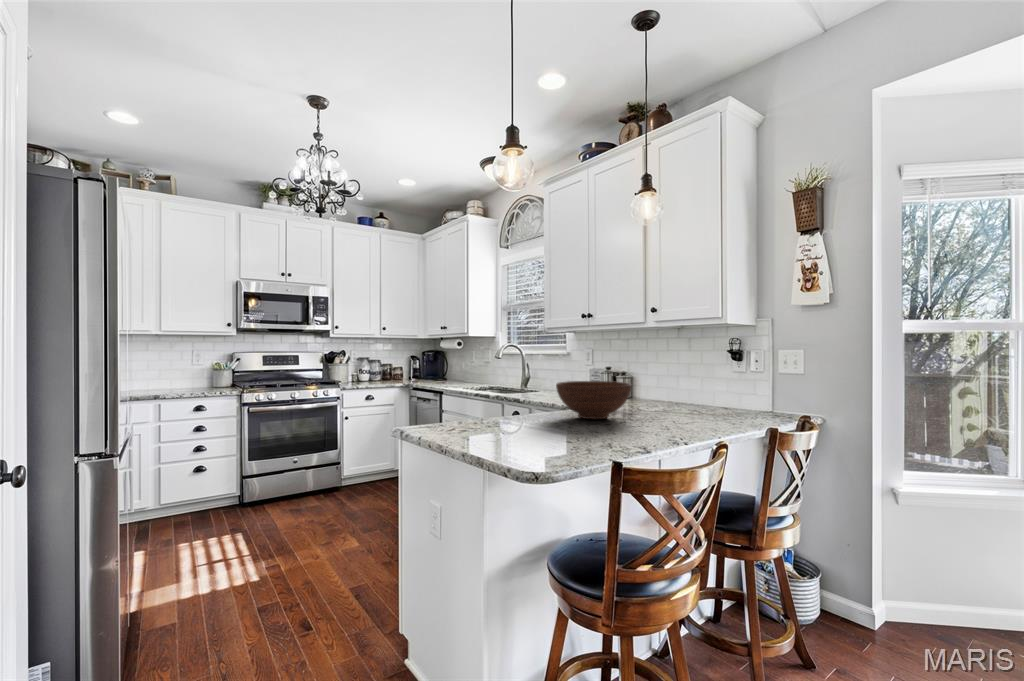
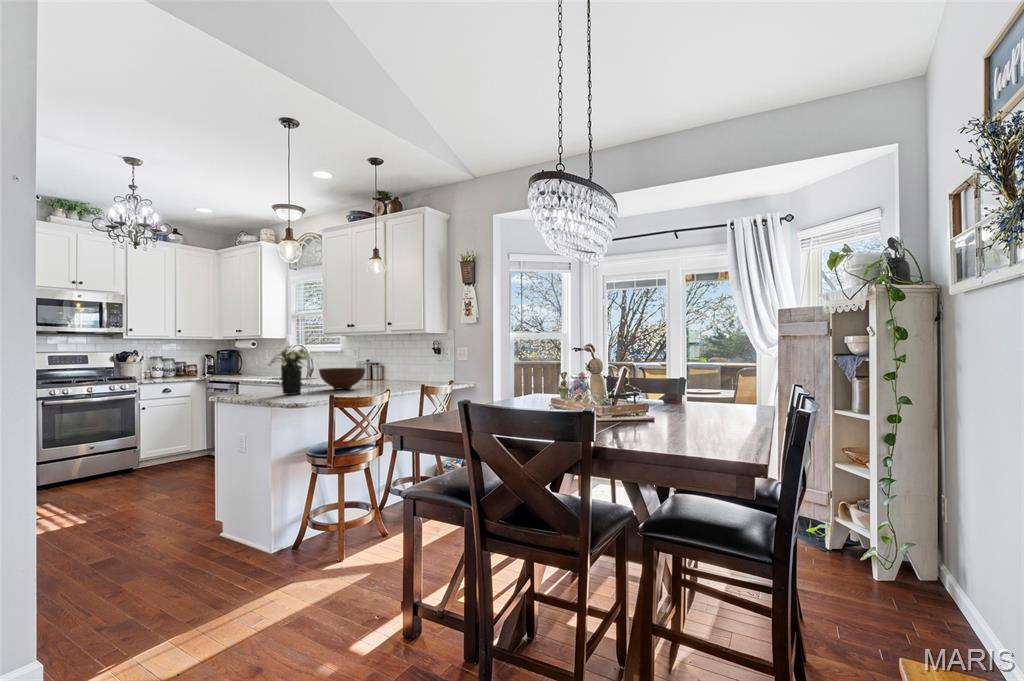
flower arrangement: none [484,342,559,434] -> present [268,346,309,395]

